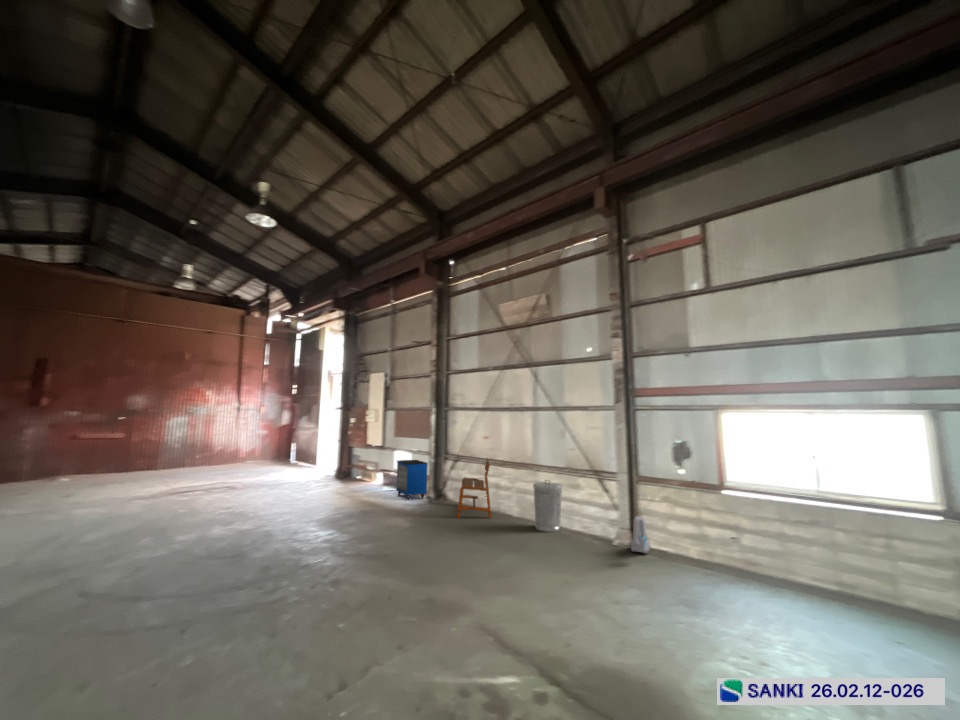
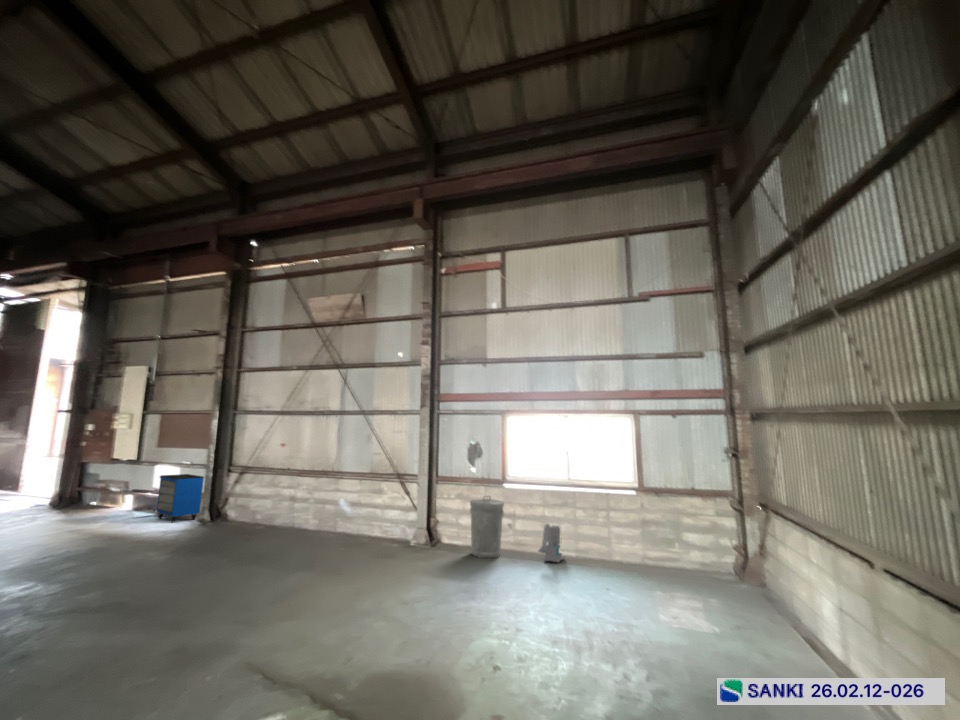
bench: present [457,459,491,519] -> none [240,468,285,536]
trash can: present [533,480,562,532] -> present [470,497,504,558]
vacuum cleaner: present [630,517,650,553] -> present [538,524,565,562]

